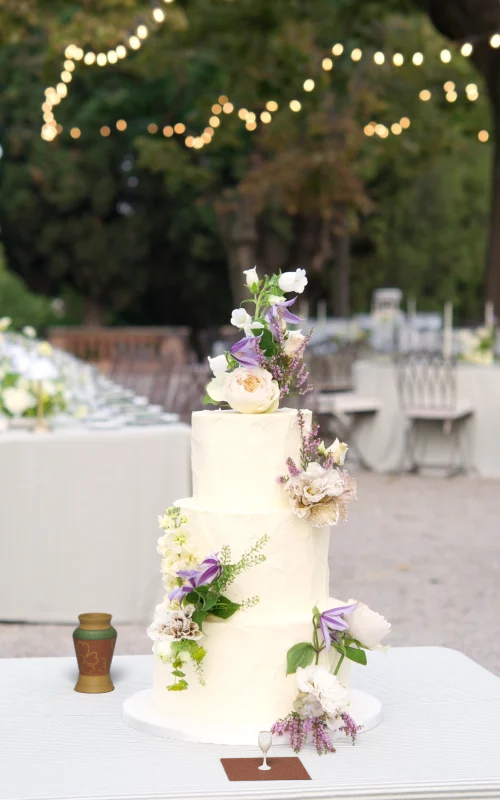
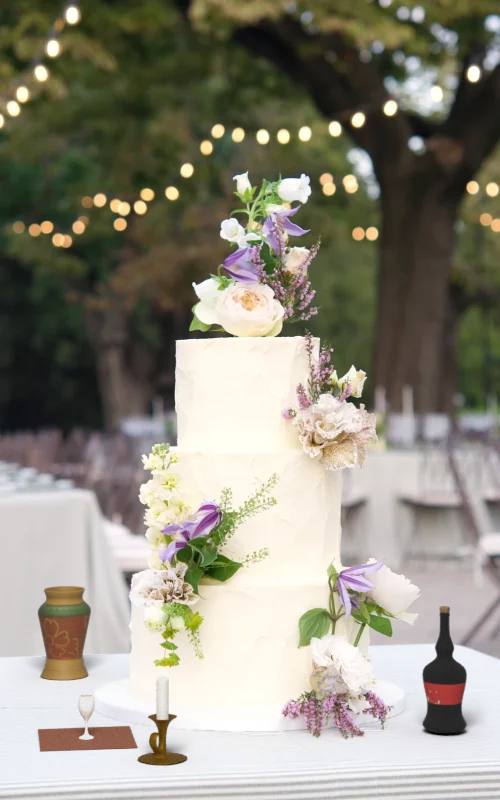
wine bottle: none [387,646,424,752] -> present [422,606,467,733]
candlestick: none [147,703,188,776] -> present [138,676,187,764]
wine glass: present [220,731,311,781] -> present [38,695,137,751]

